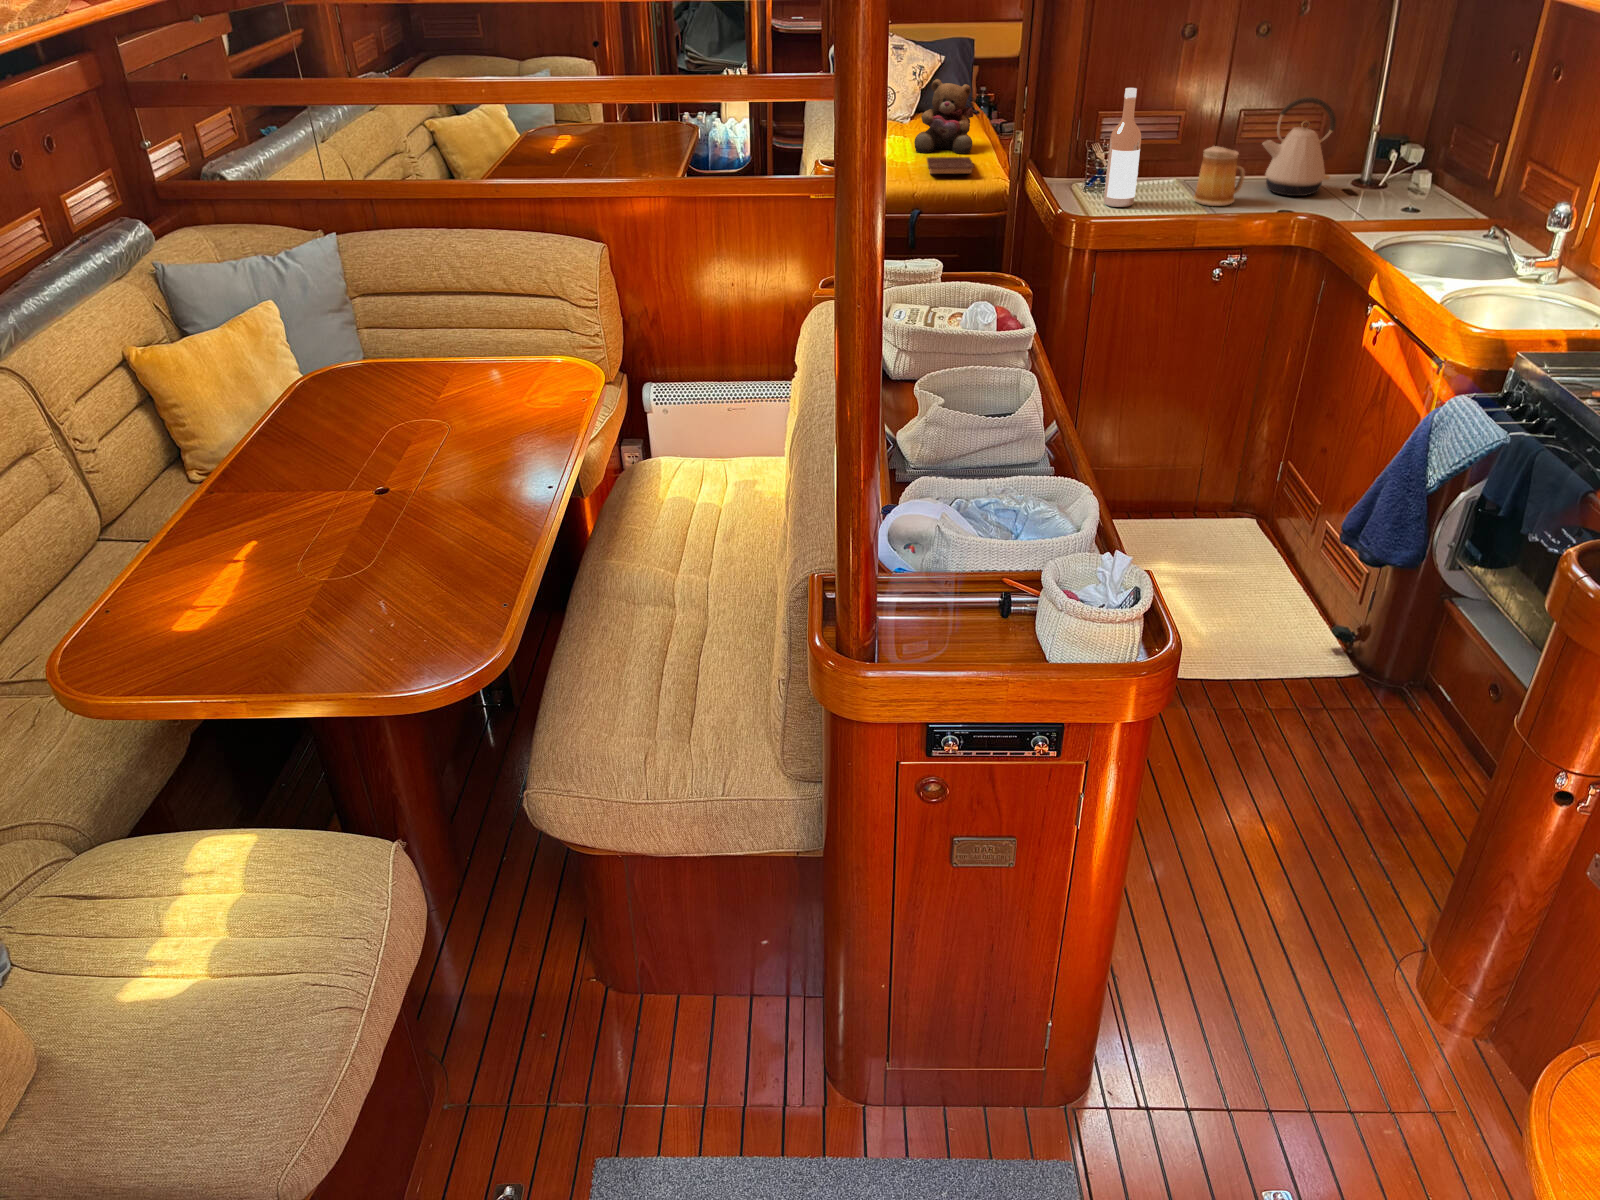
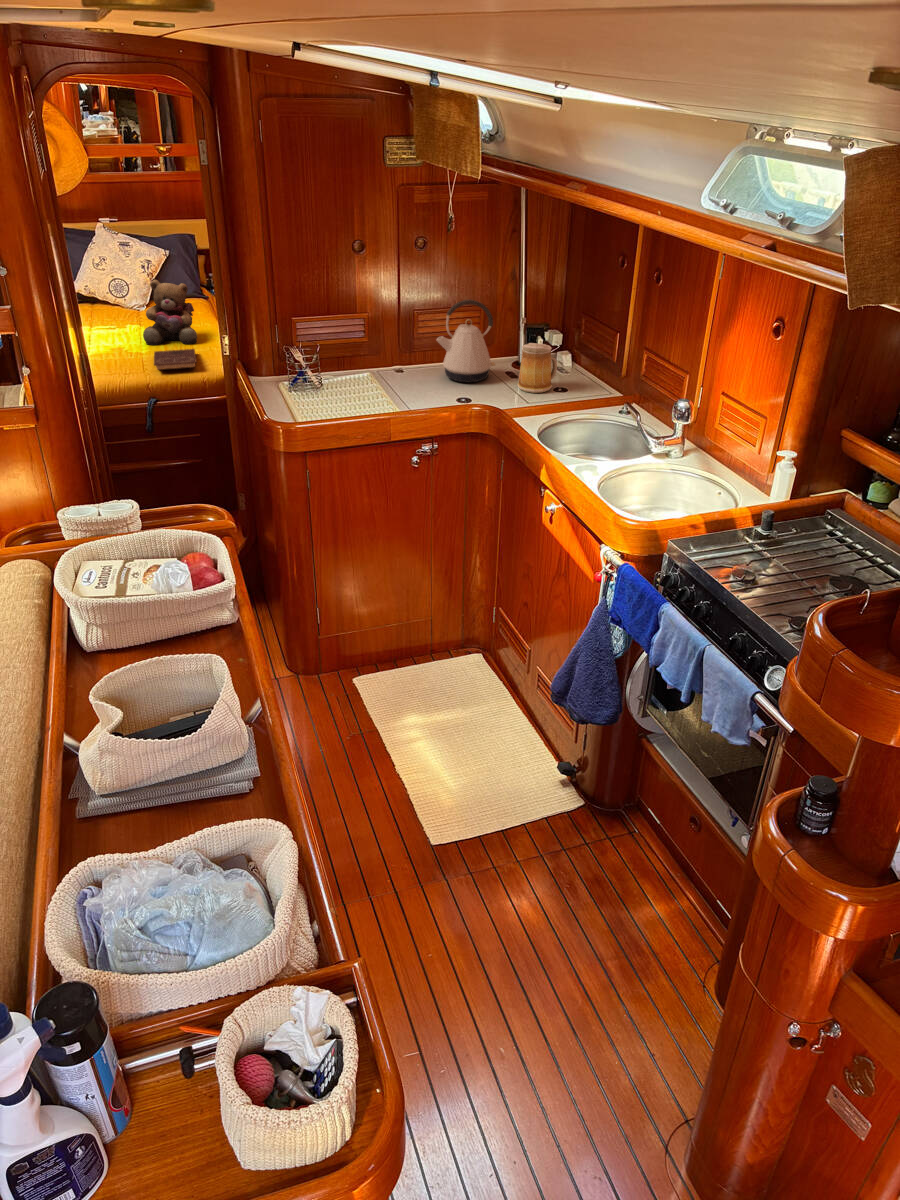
wine bottle: present [1104,88,1141,207] -> none [303,302,334,406]
mug: present [1193,146,1245,206] -> present [517,343,557,393]

